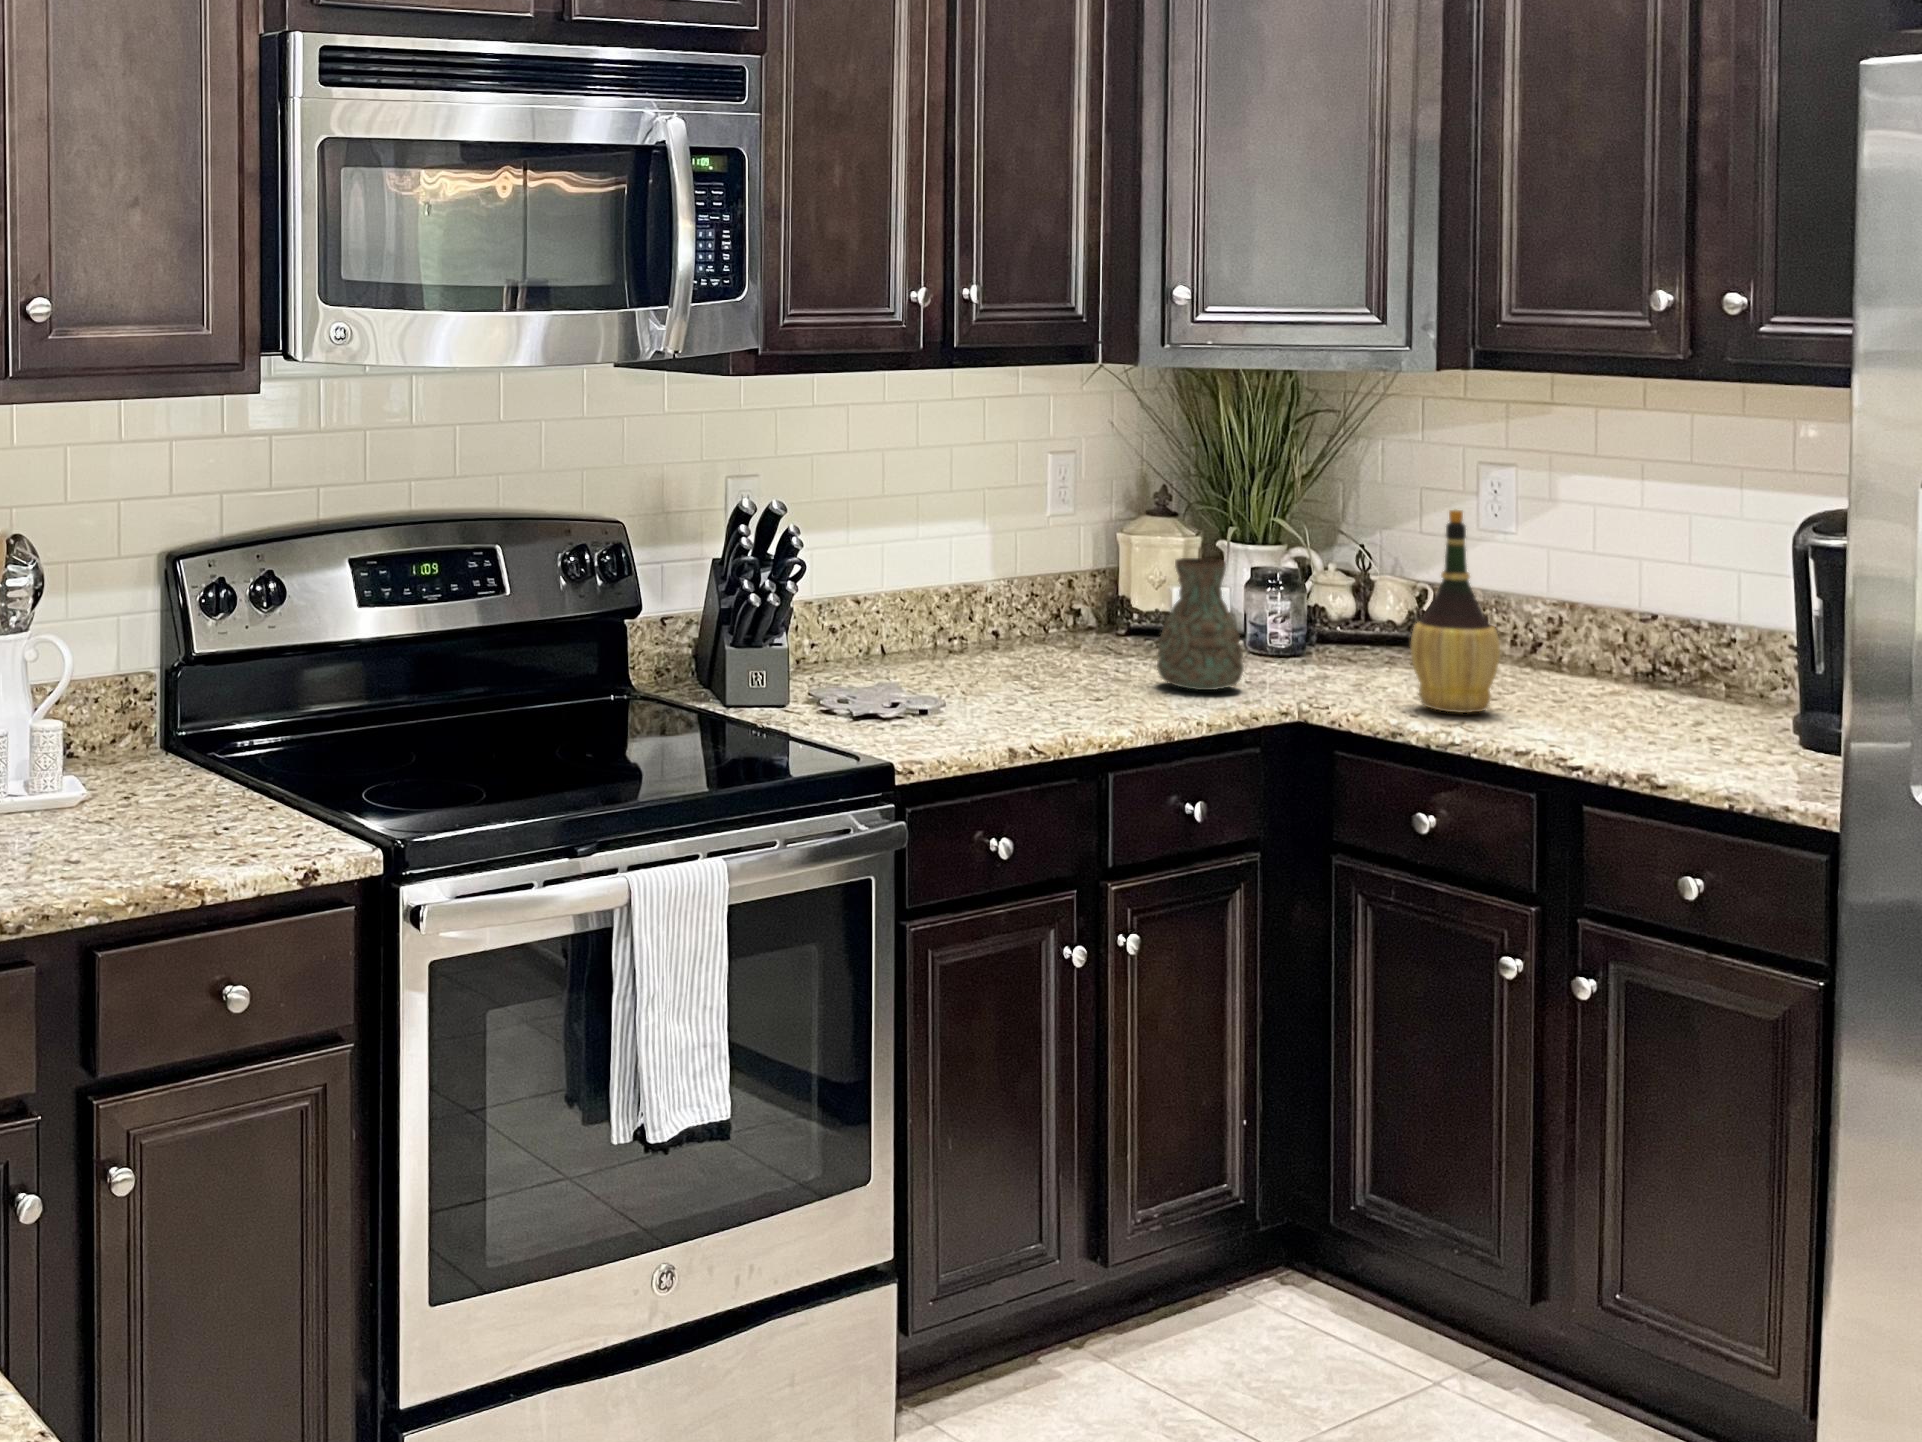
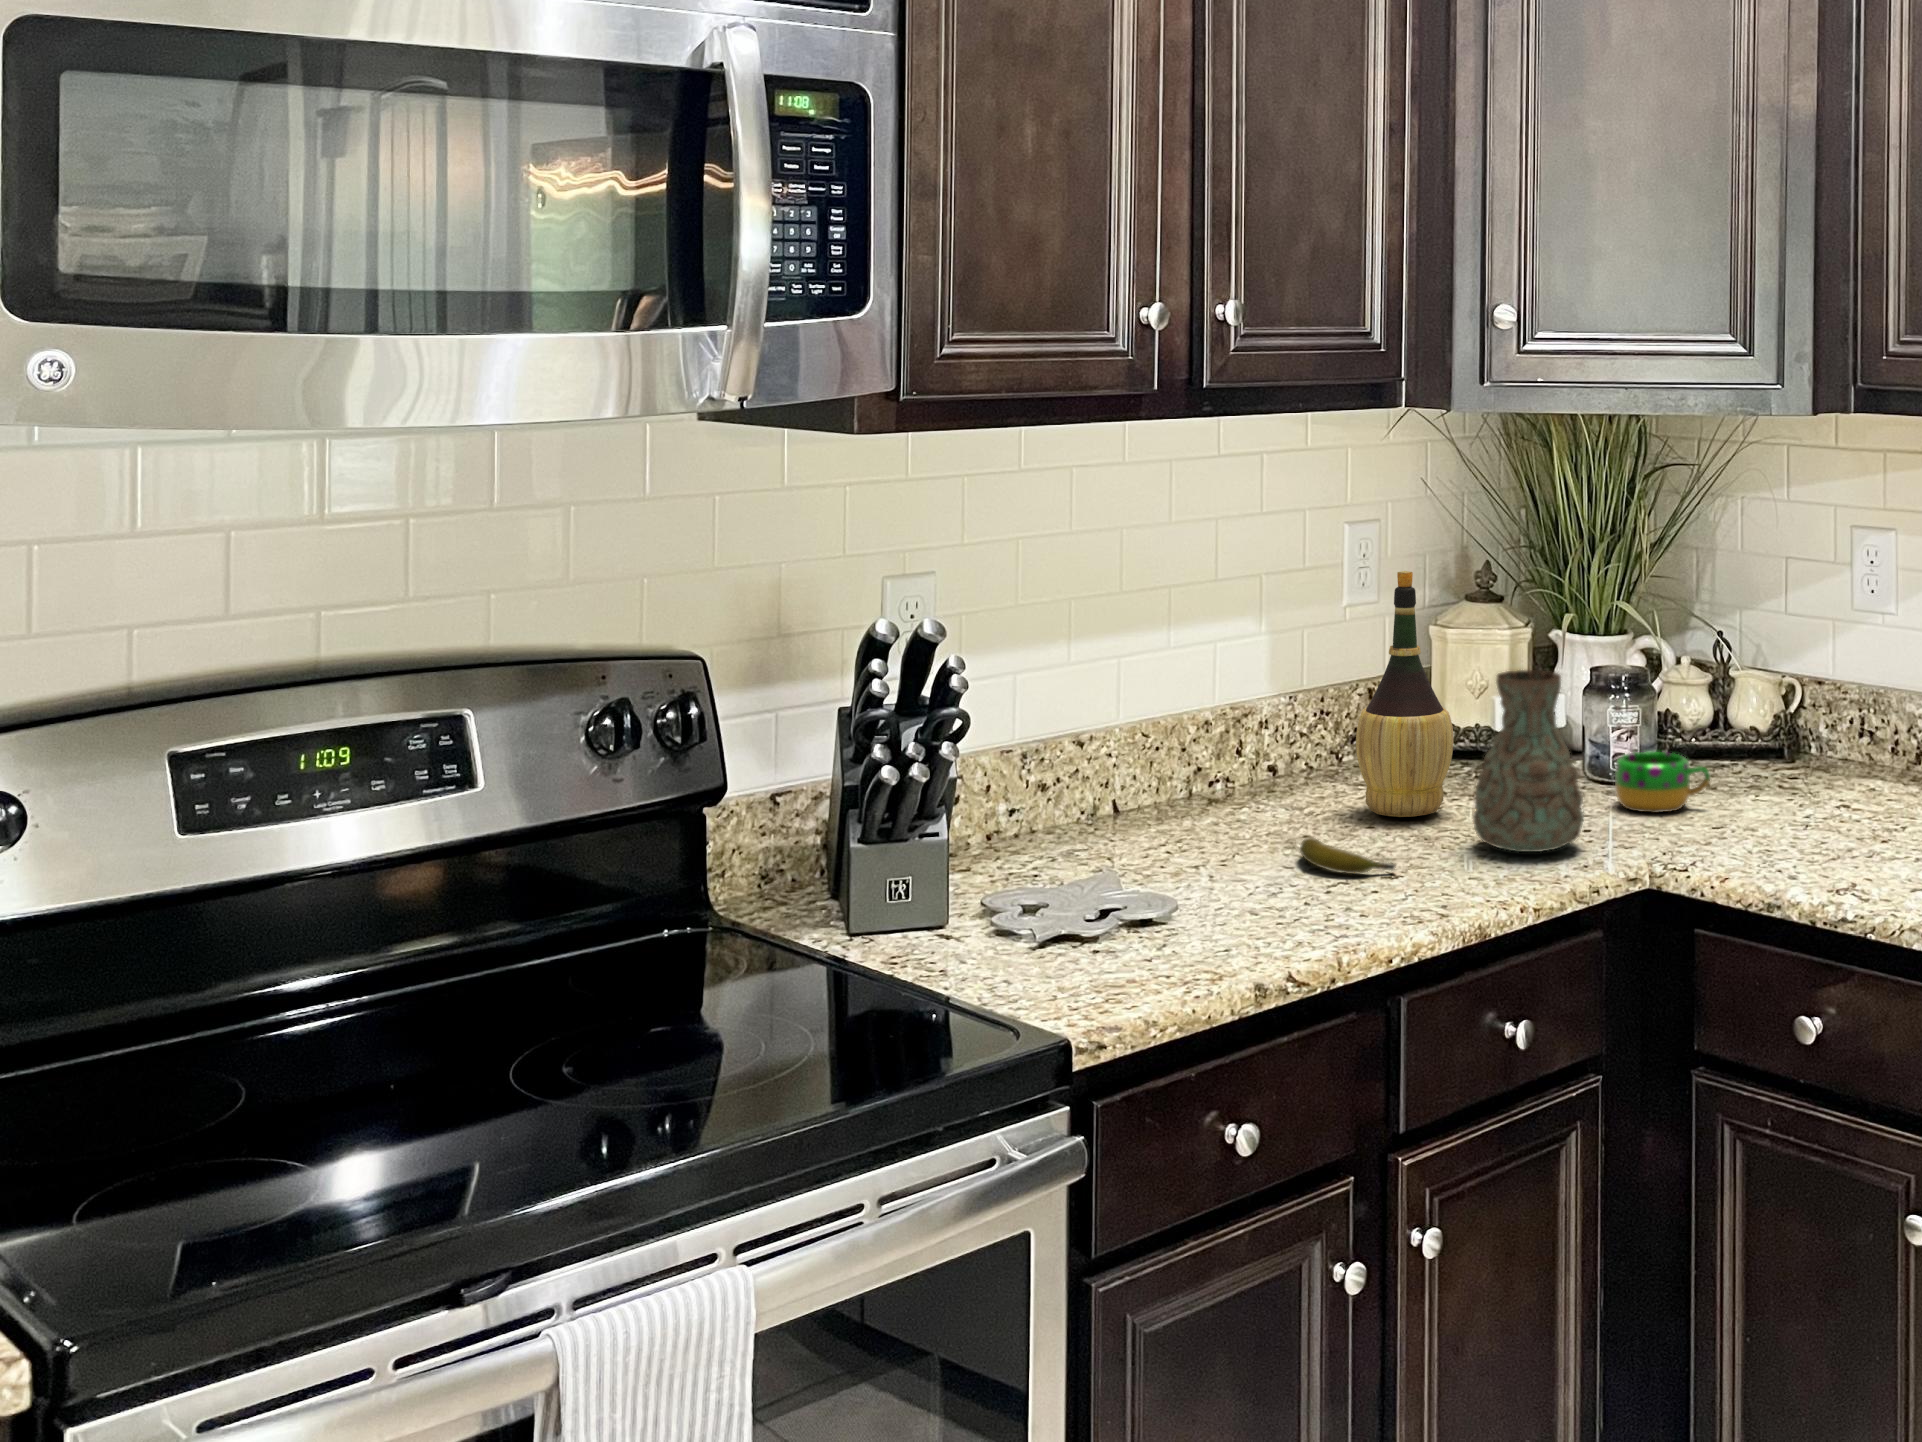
wine bottle: present [1410,510,1500,713] -> present [1356,571,1454,817]
mug: none [1270,629,1349,674] -> present [1615,752,1710,813]
banana: none [1026,670,1100,695] -> present [1300,838,1396,874]

